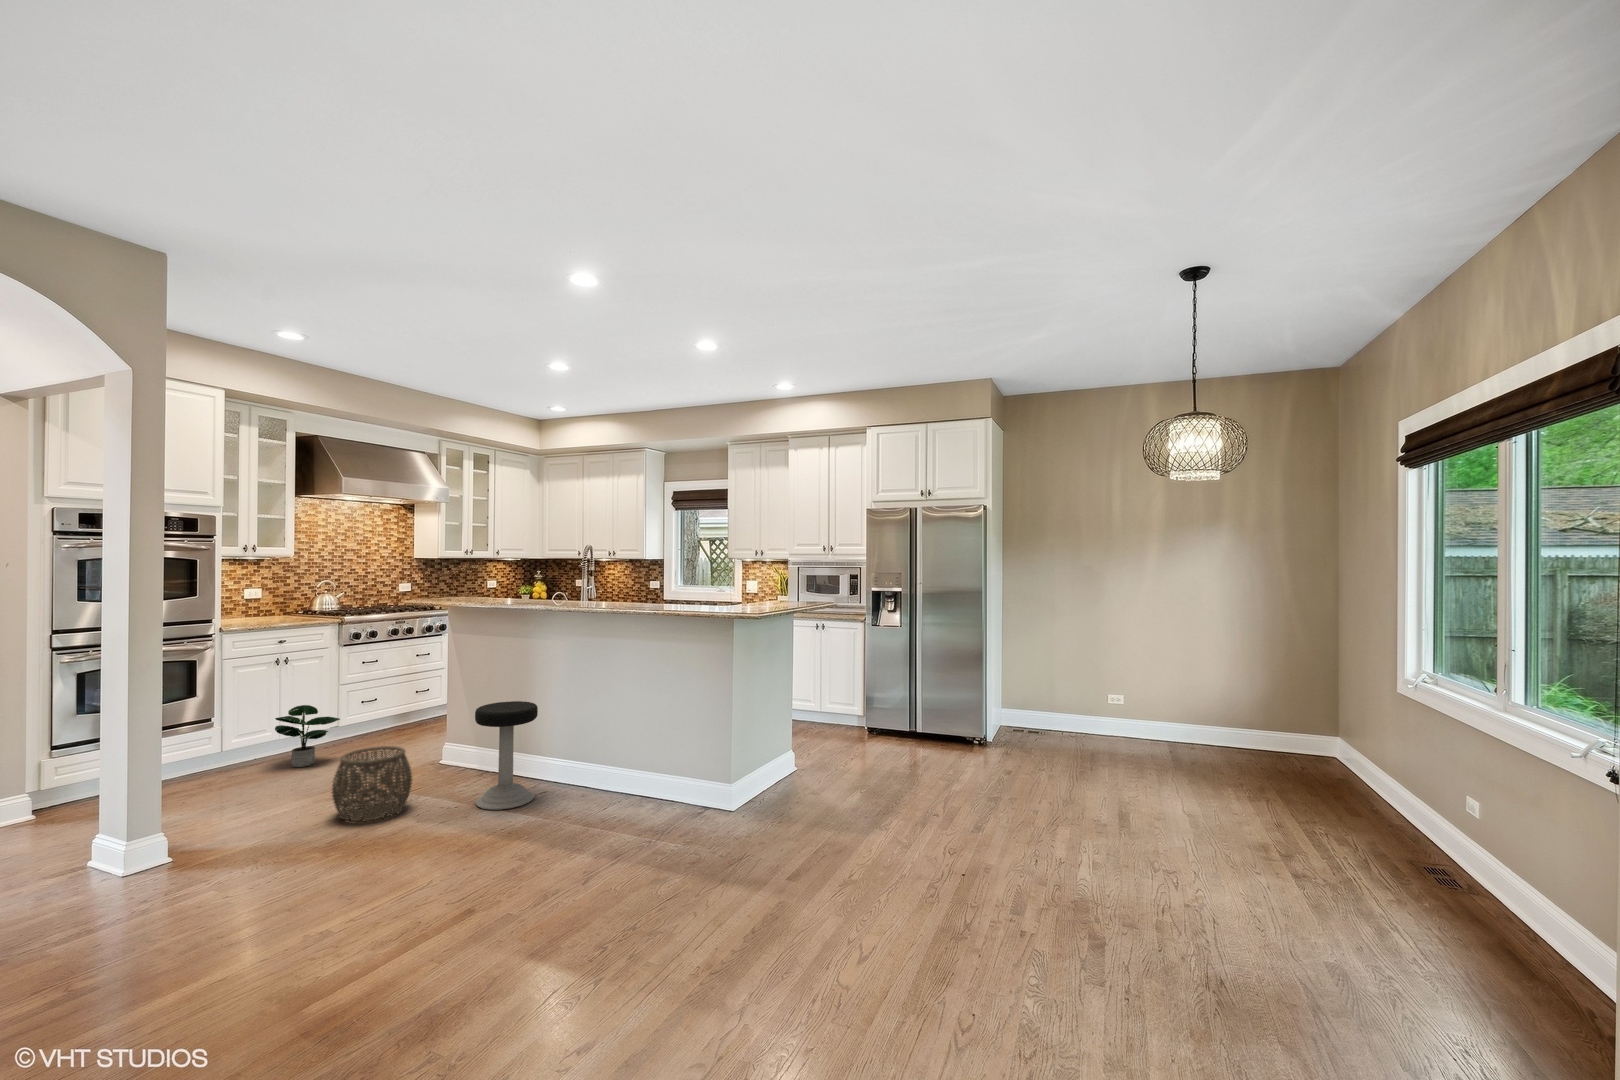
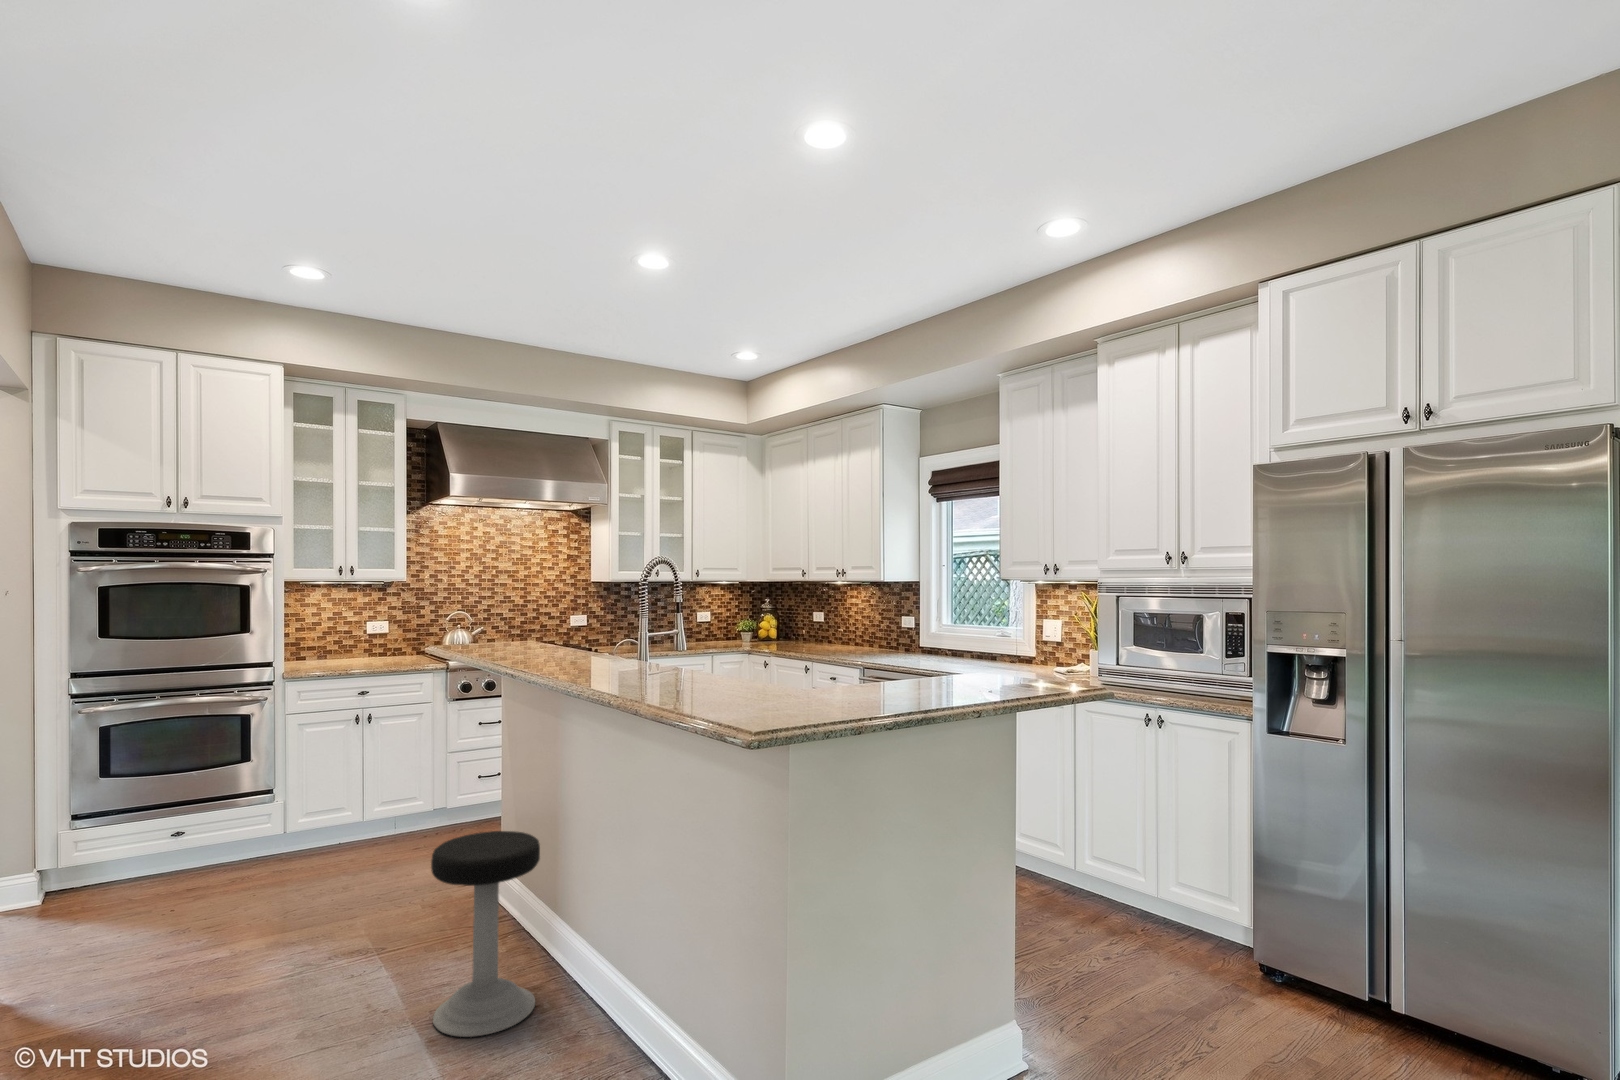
potted plant: present [275,705,340,767] -> none [324,784,407,873]
woven basket: present [332,746,412,822] -> none [241,881,369,1013]

